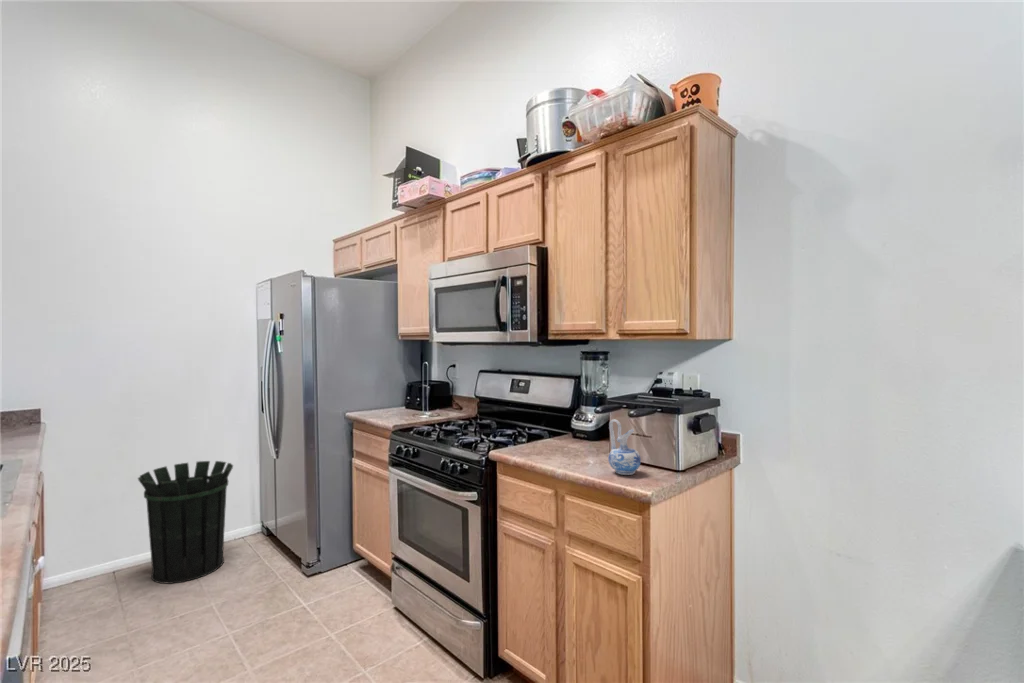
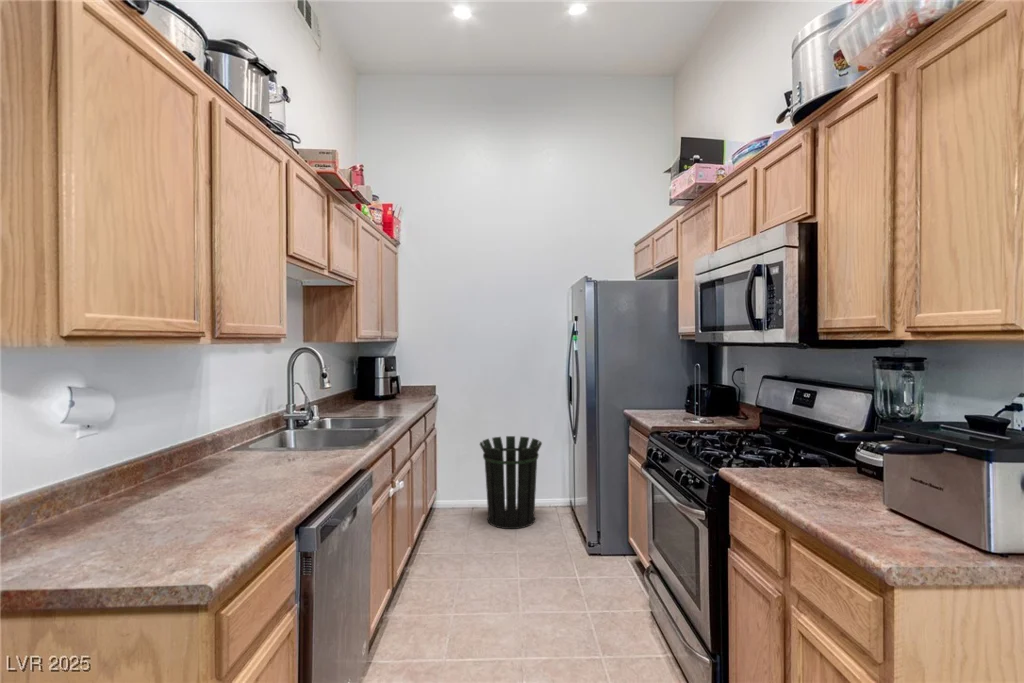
ceramic pitcher: present [608,419,641,475] -> none [855,453,912,538]

